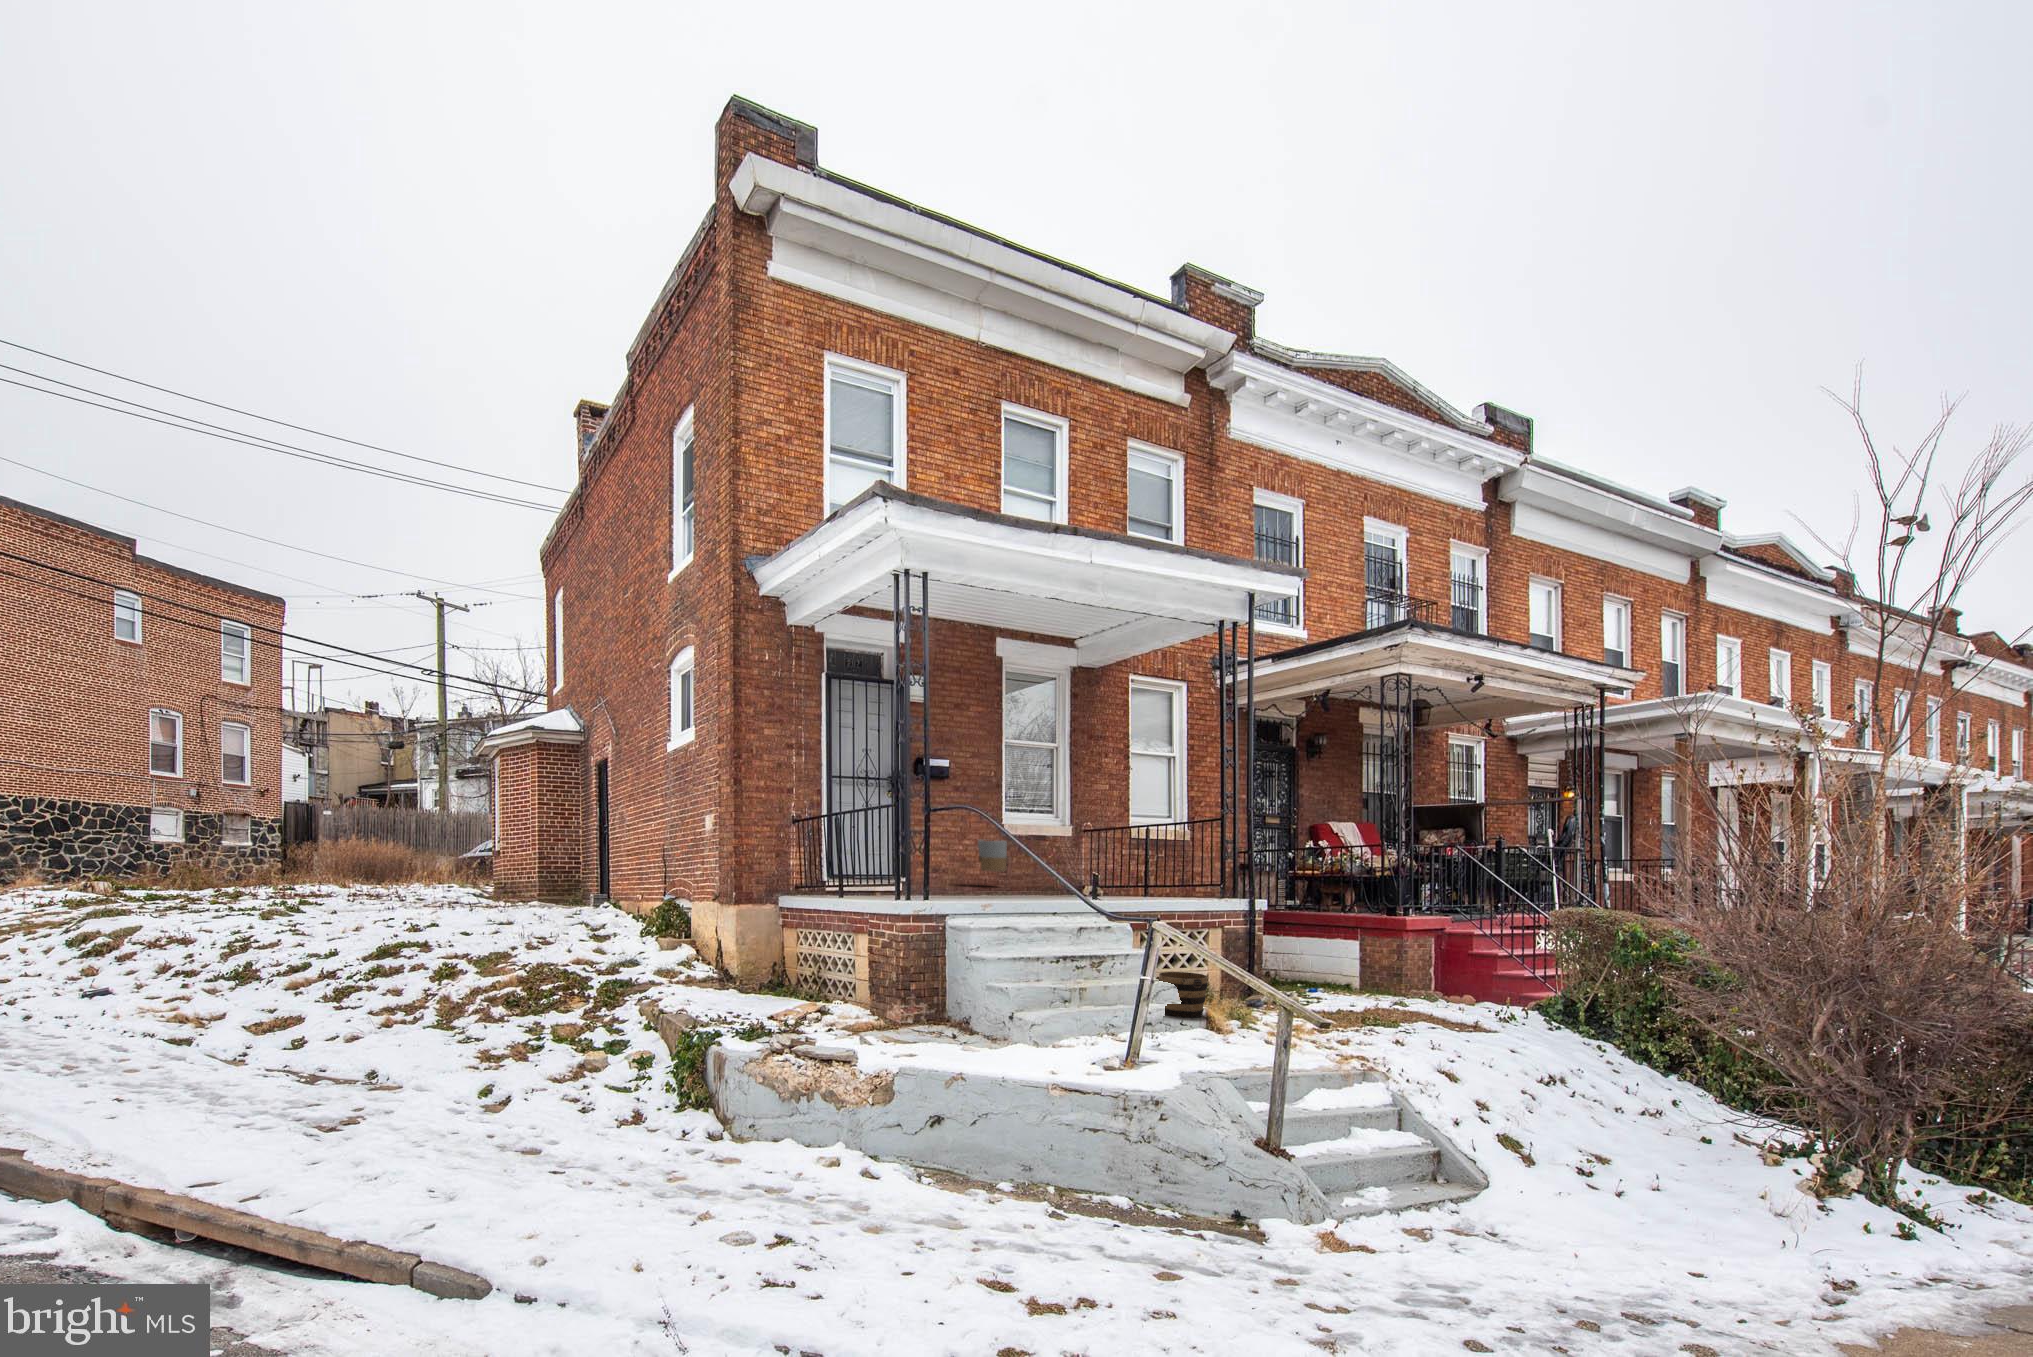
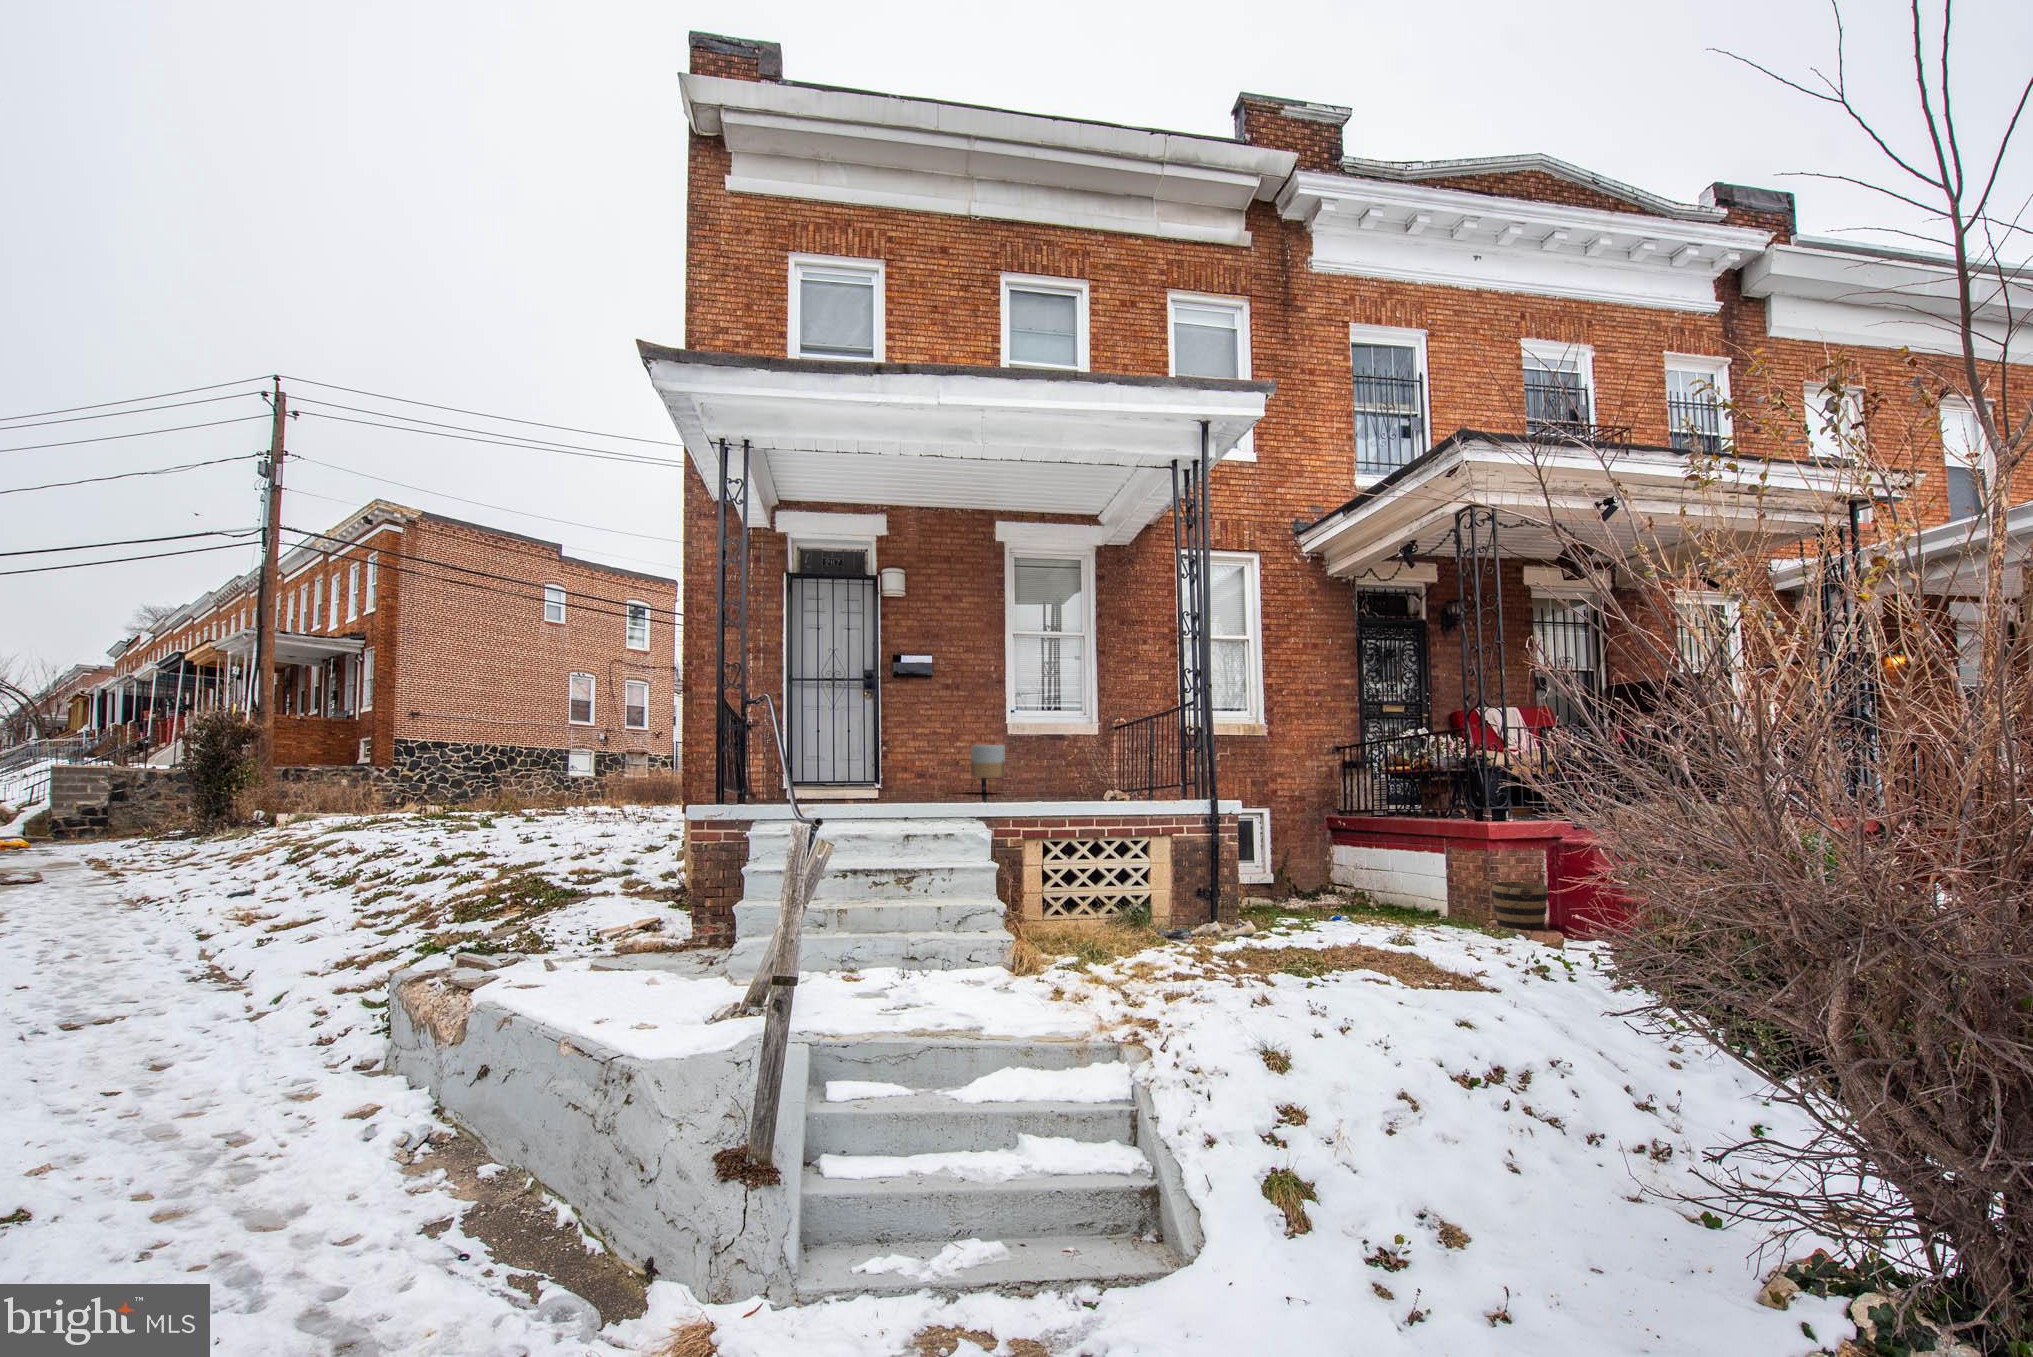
bucket: present [1159,972,1207,1018] -> present [1492,882,1548,929]

